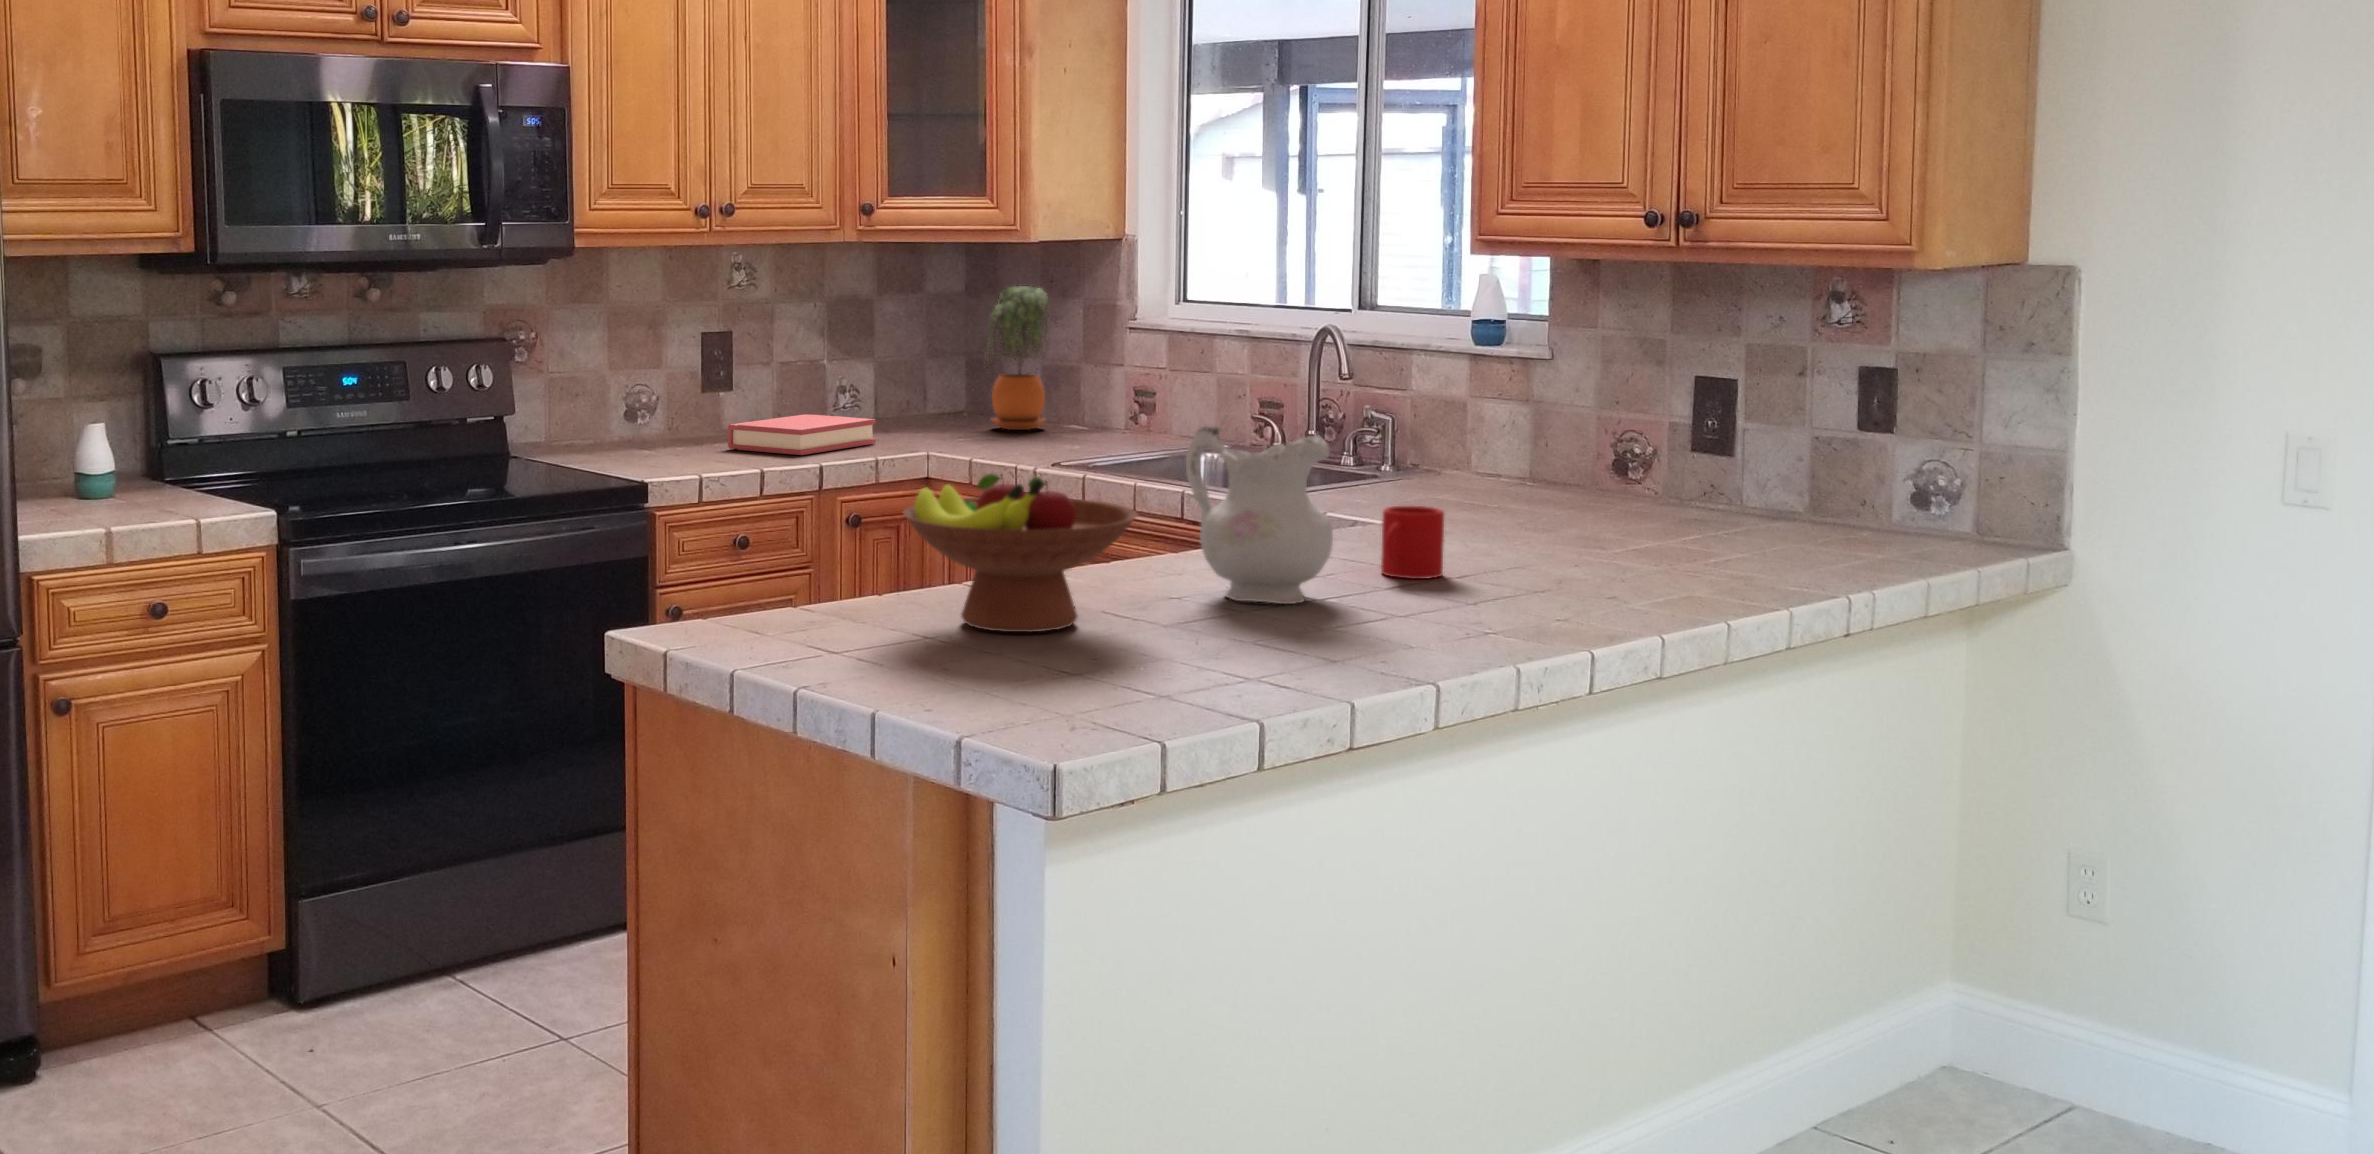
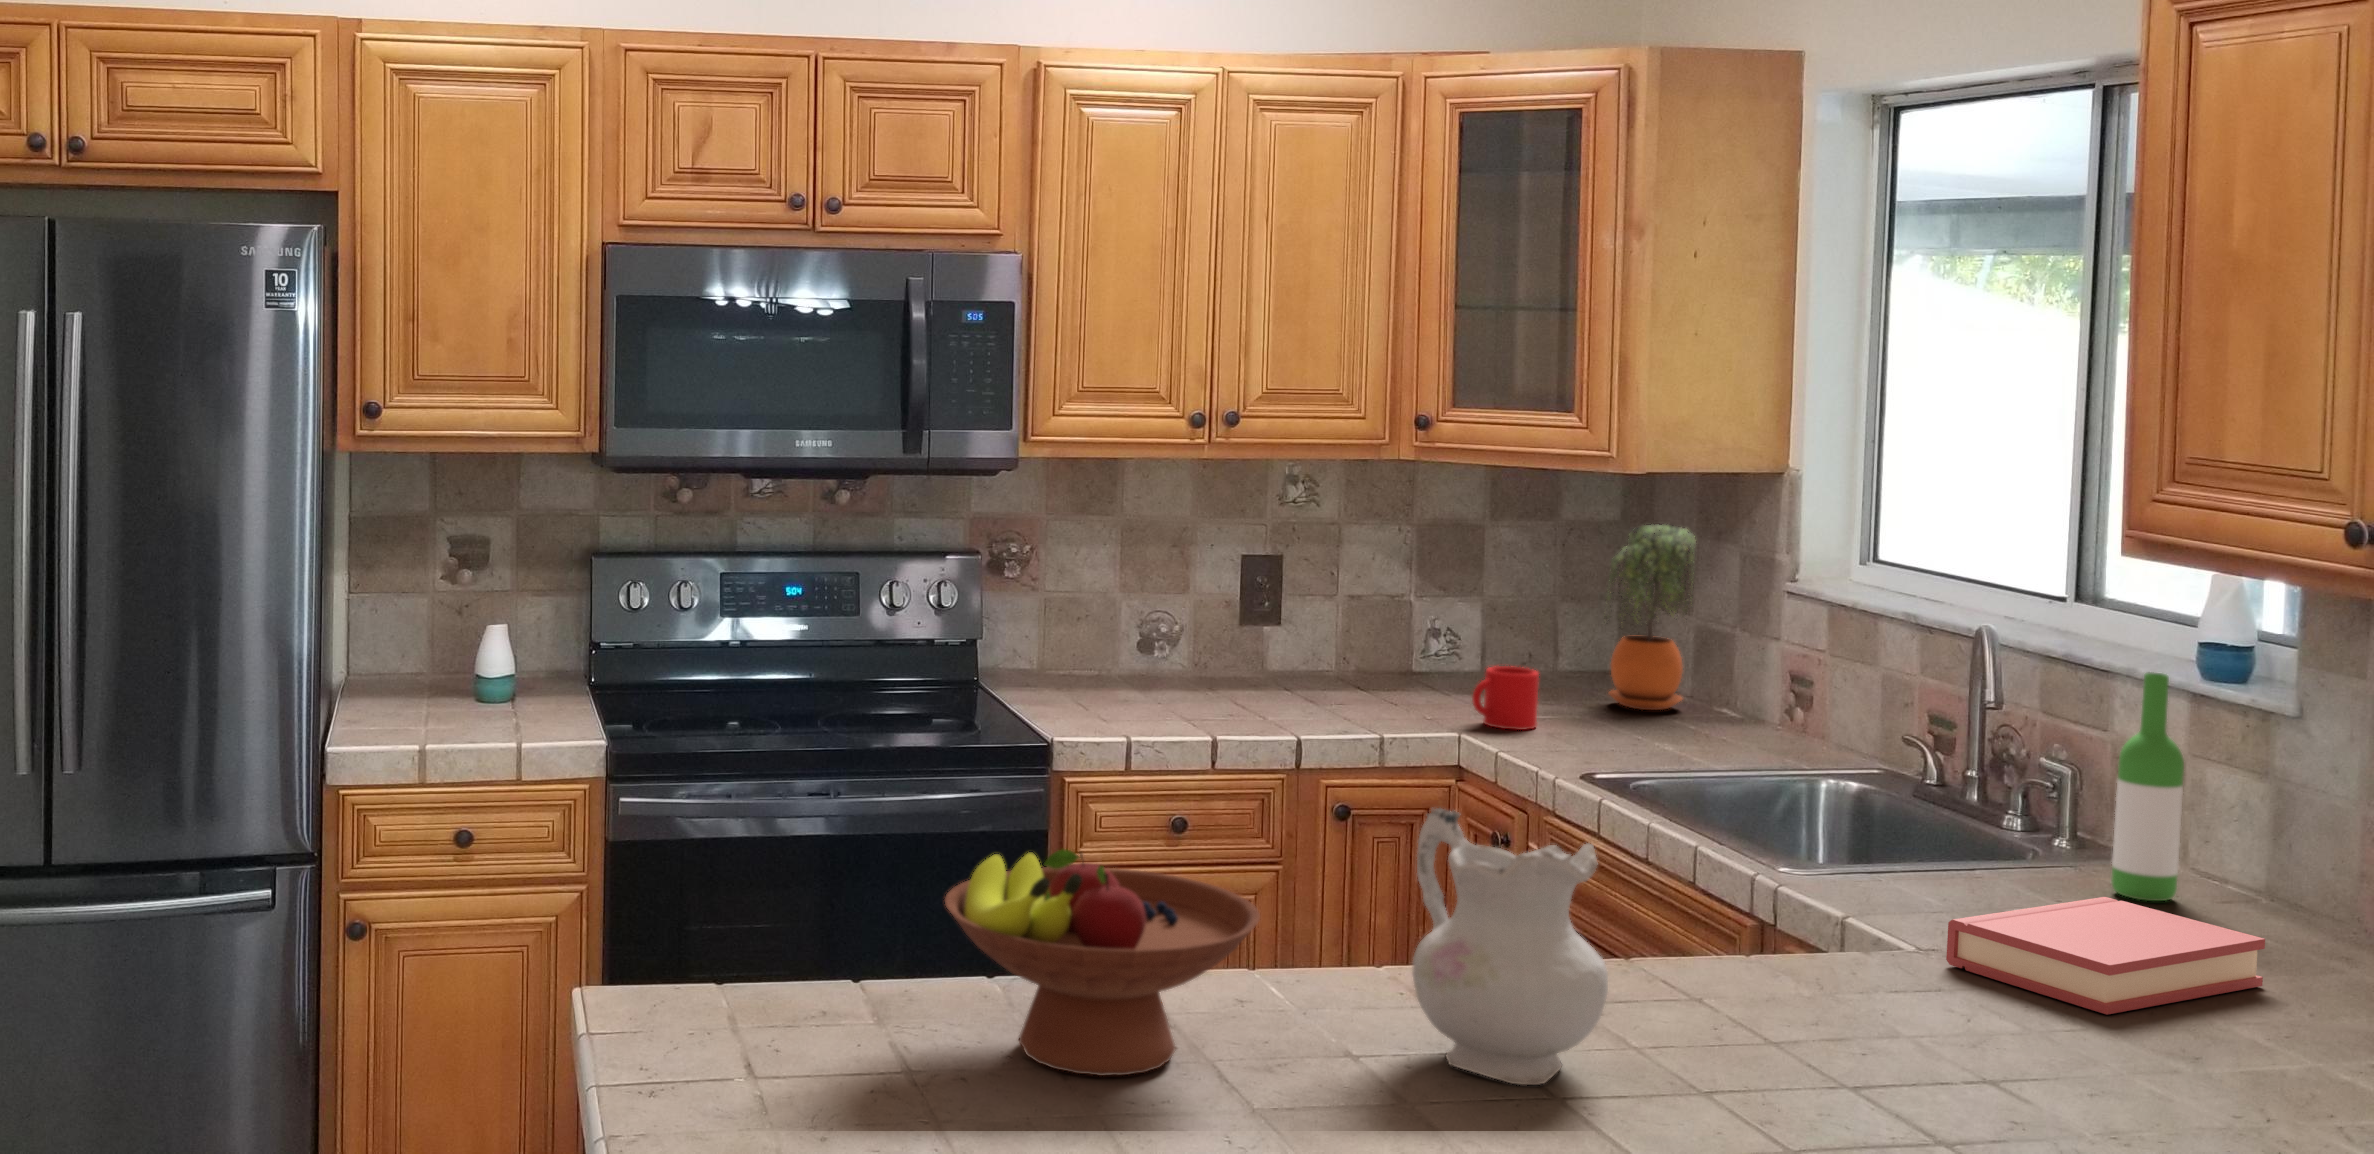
wine bottle: none [1445,337,1487,491] -> present [2112,672,2184,901]
hardback book: present [728,414,876,455] -> present [1946,897,2265,1015]
mug: present [1381,506,1444,579] -> present [1472,666,1539,730]

